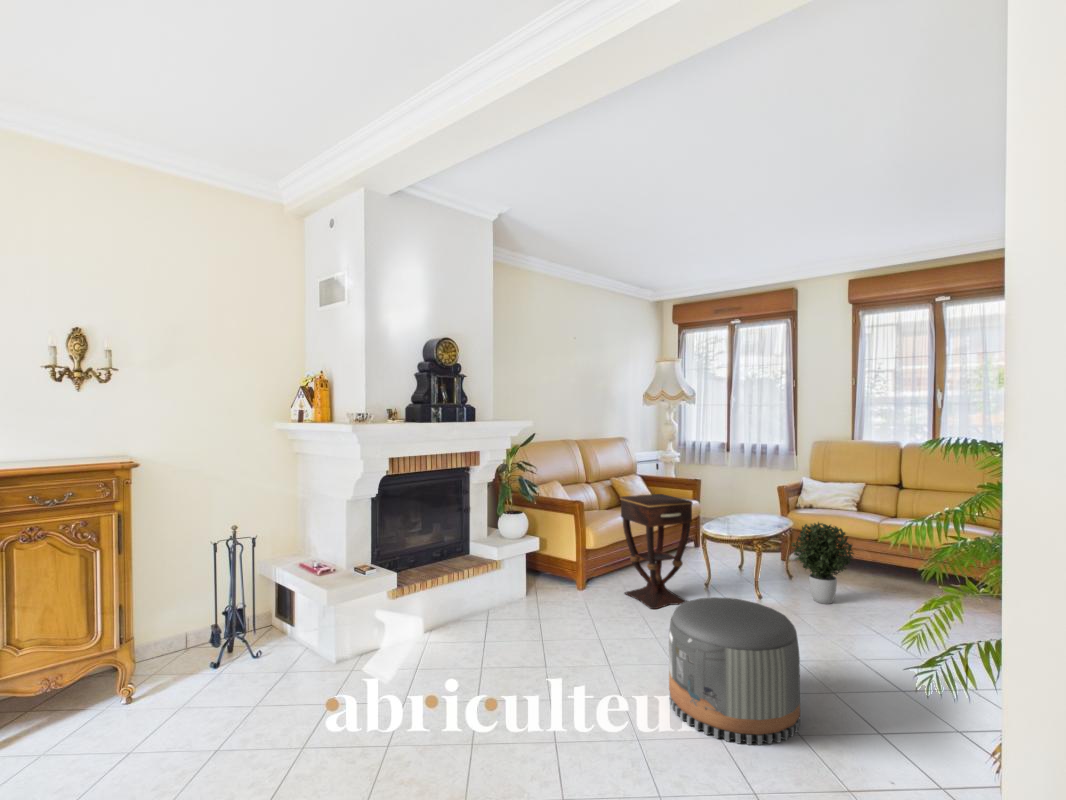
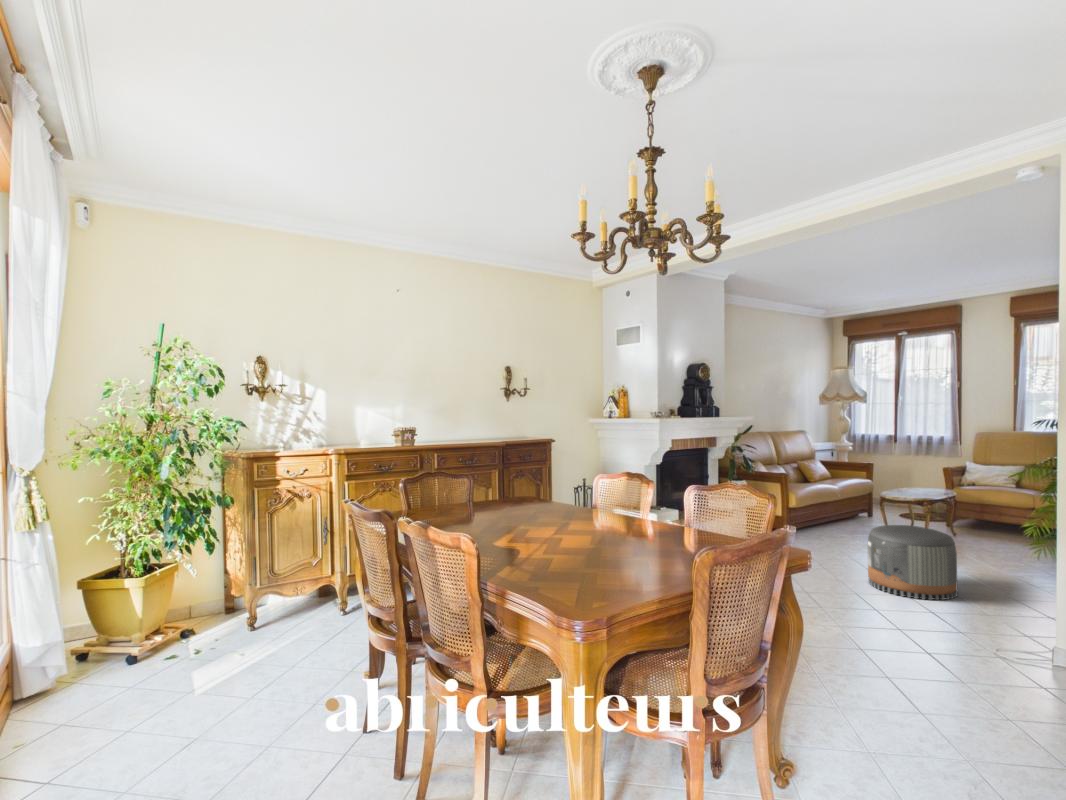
side table: present [620,494,693,609] -> none [815,469,874,547]
potted plant: present [791,522,854,604] -> none [954,490,1008,550]

